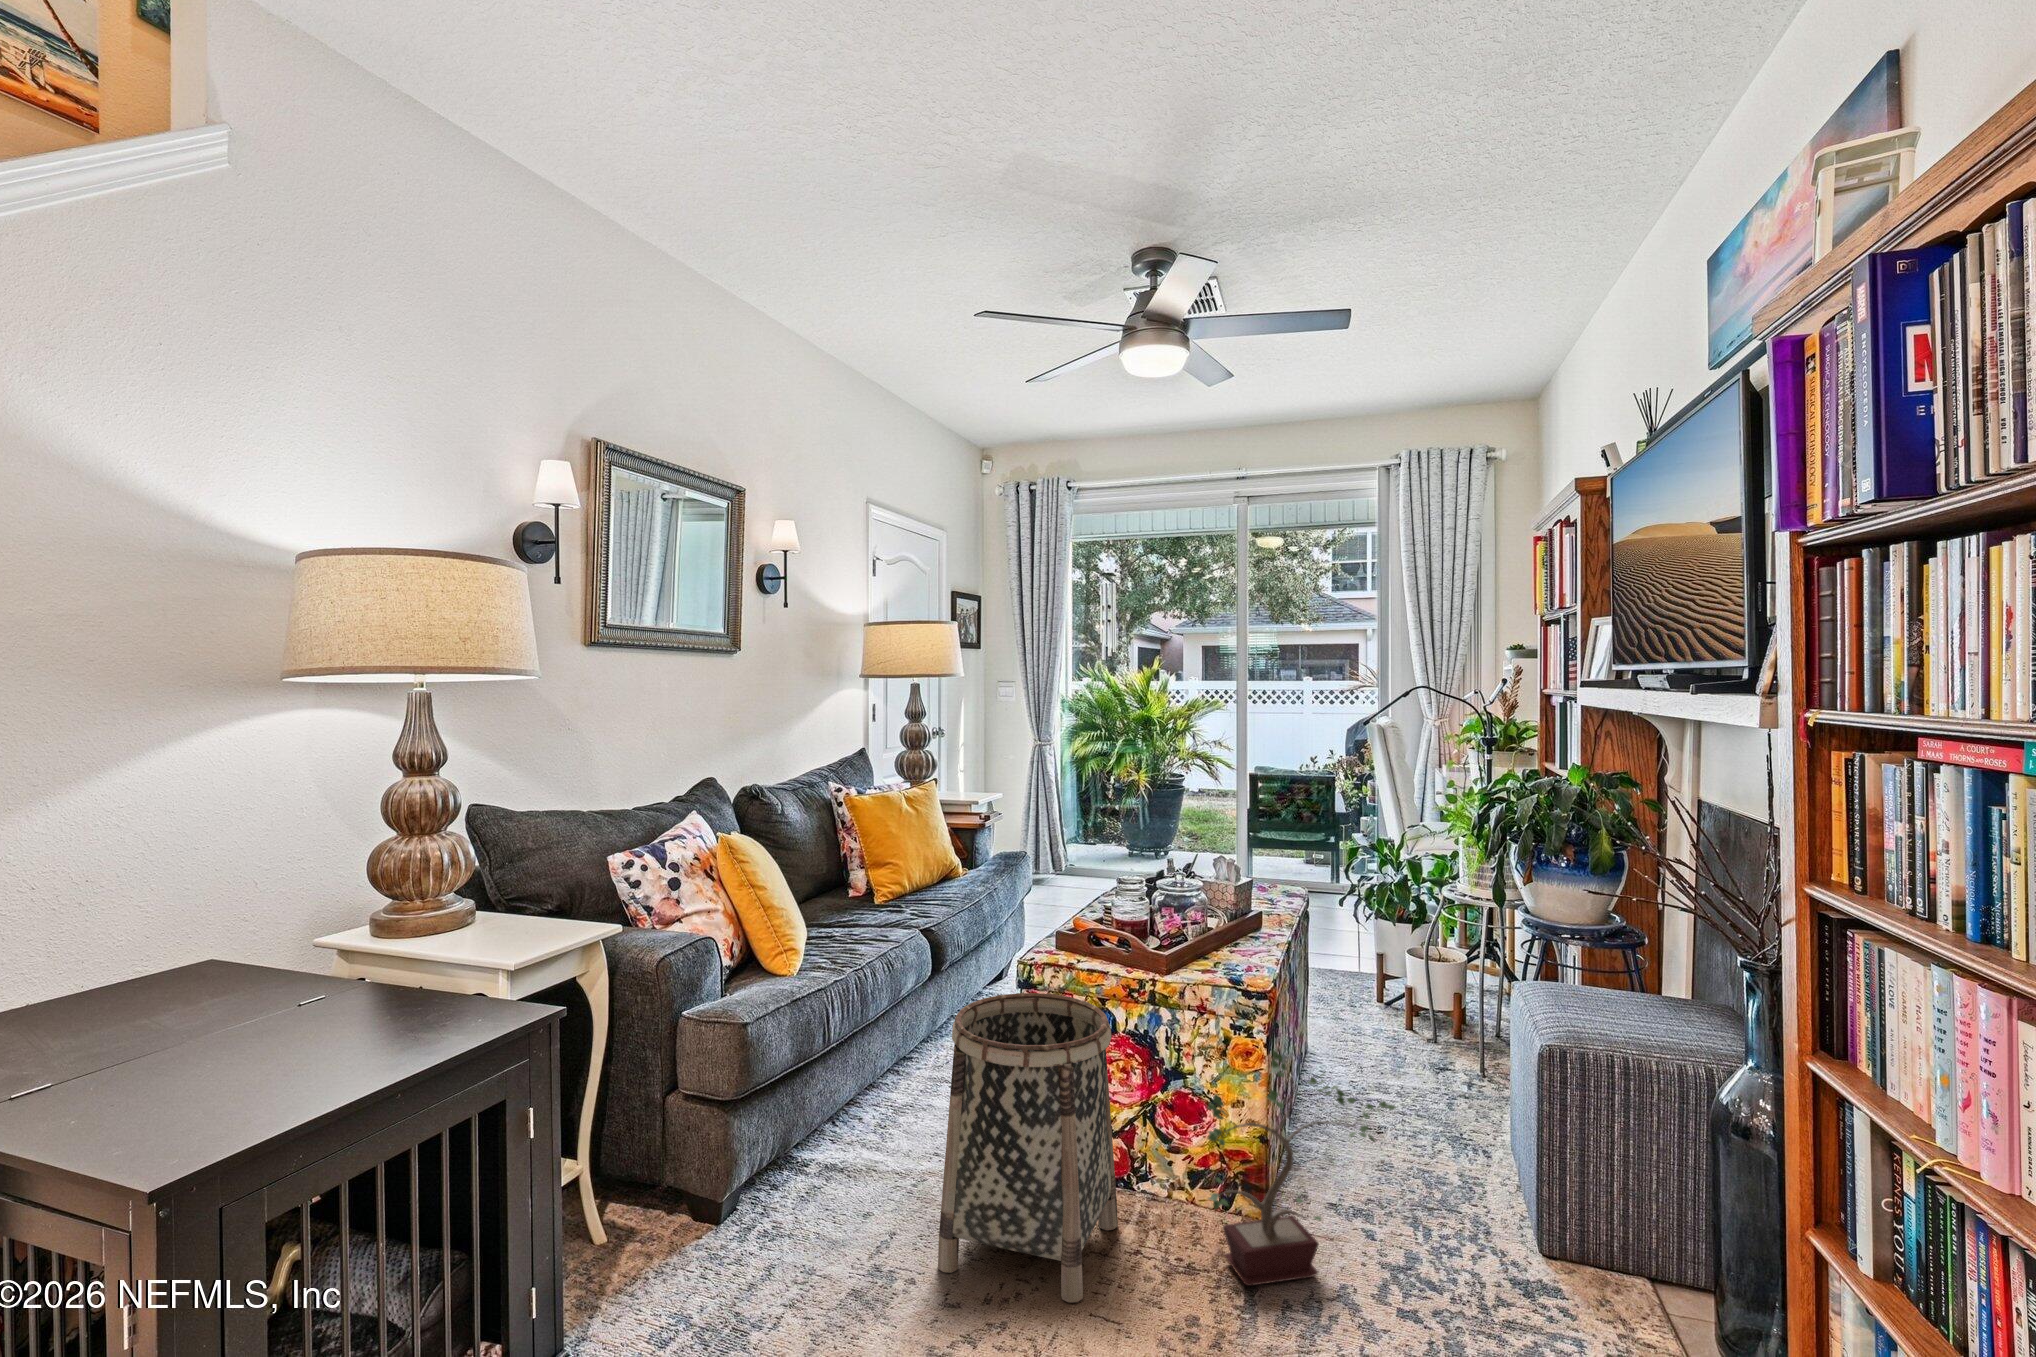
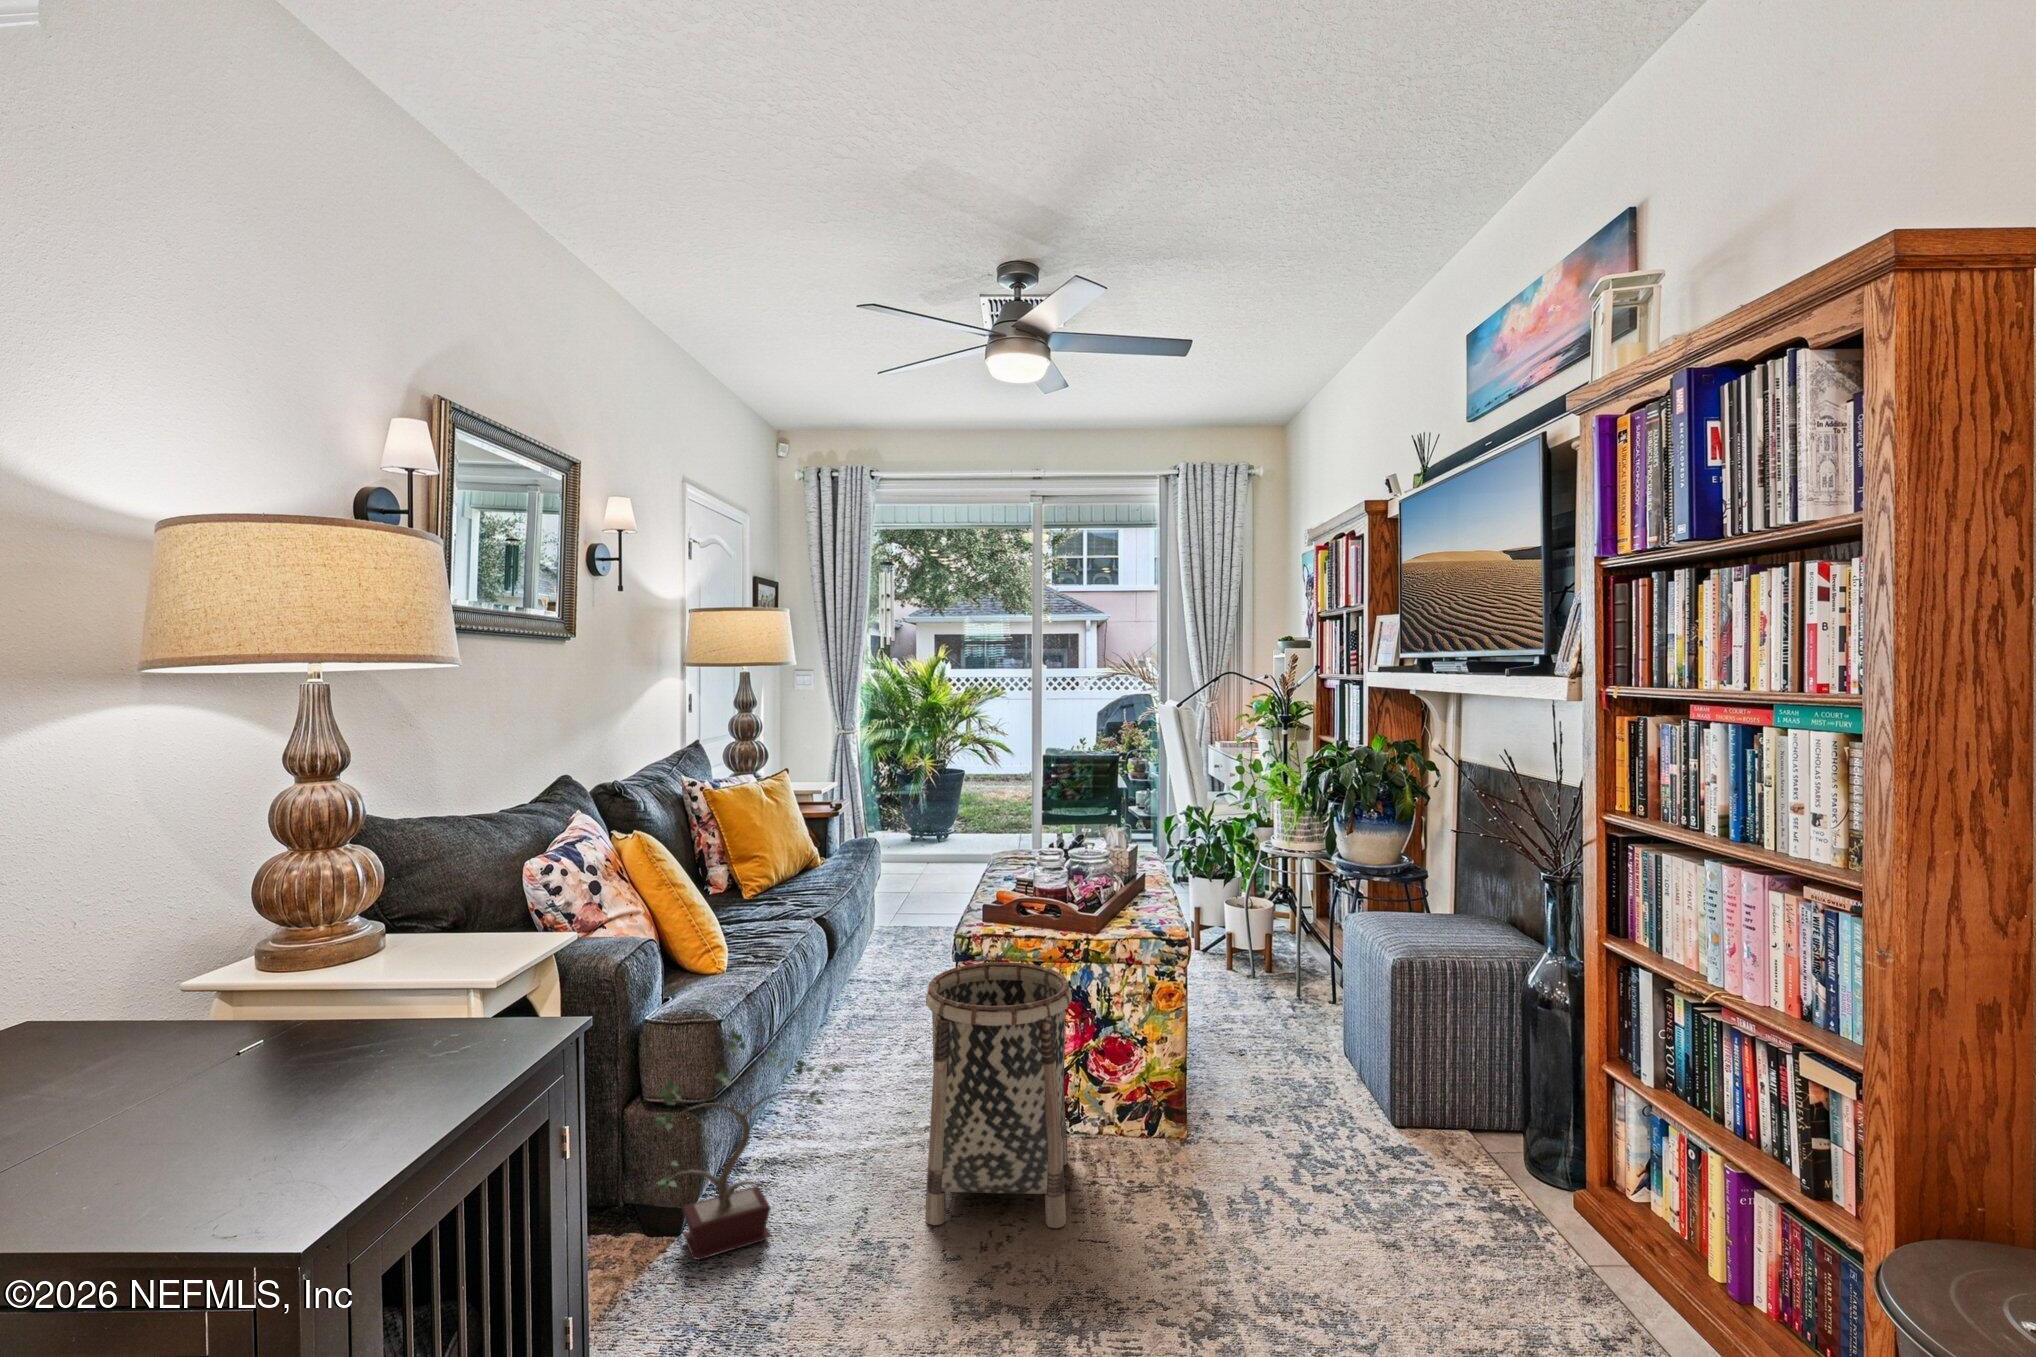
potted plant: present [1207,1050,1396,1286] -> present [653,1031,845,1260]

